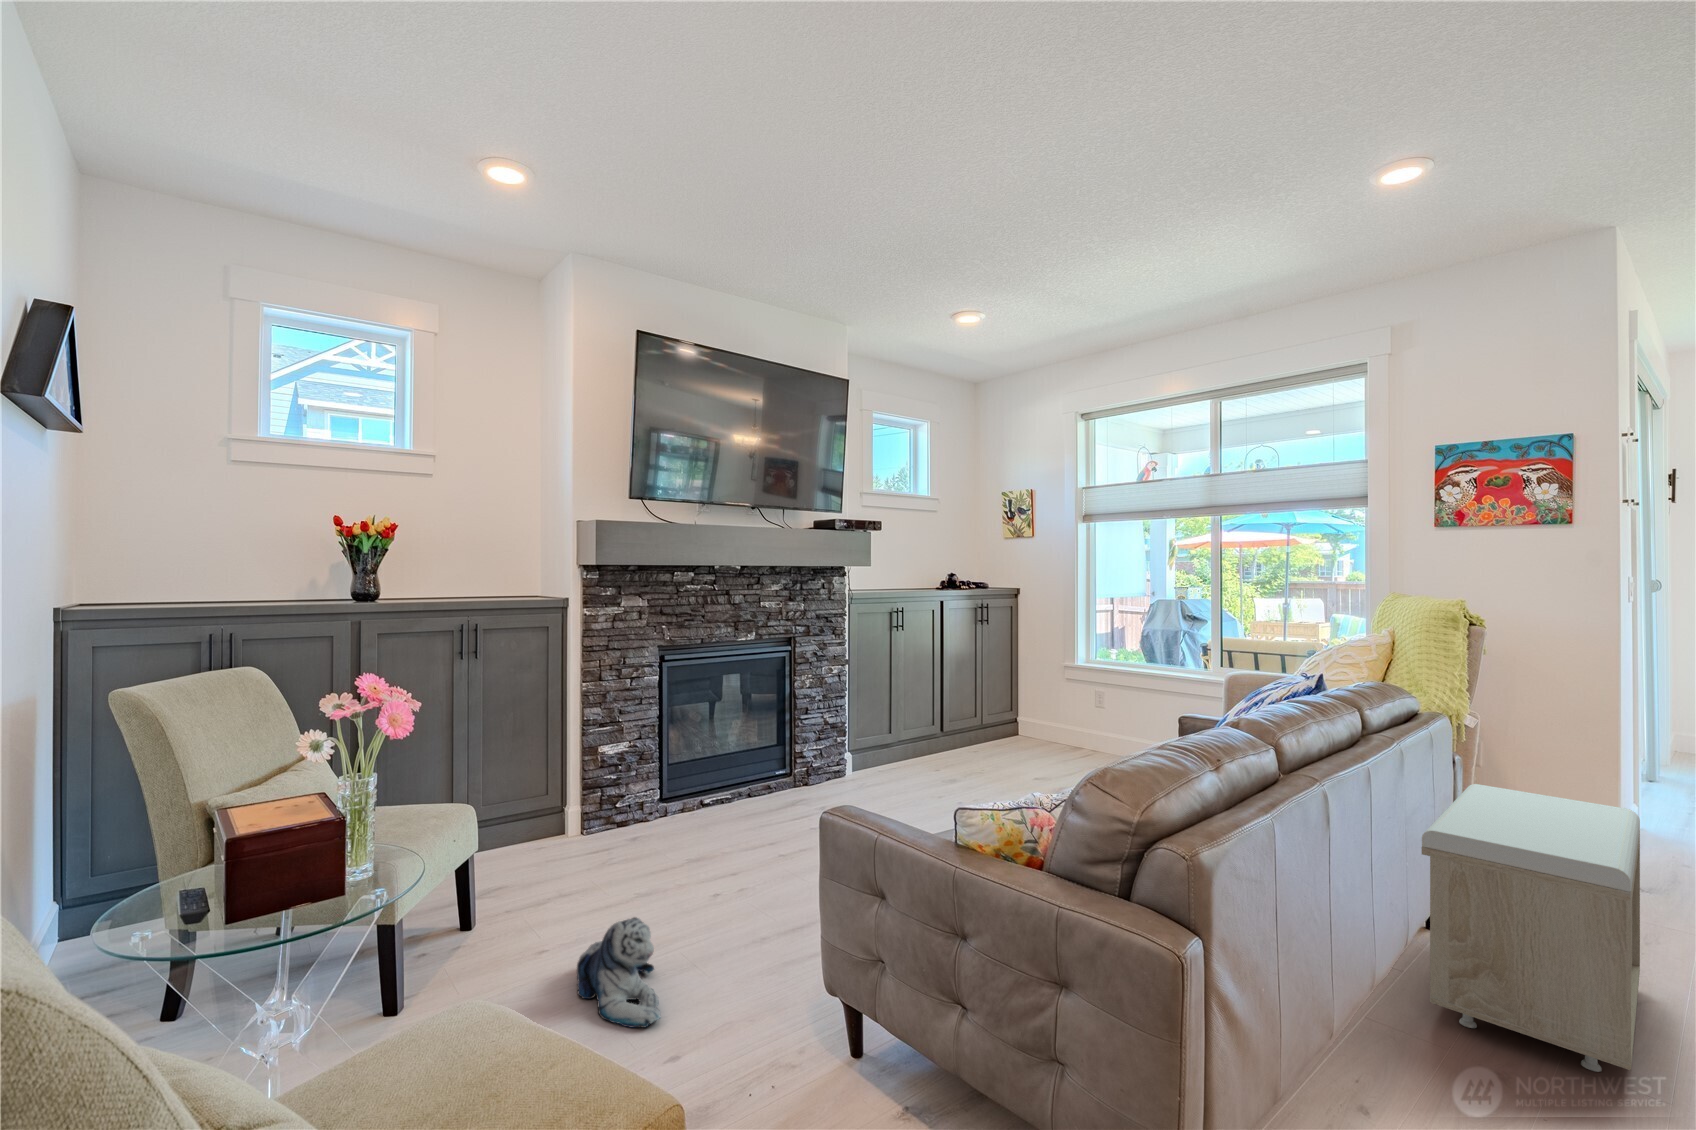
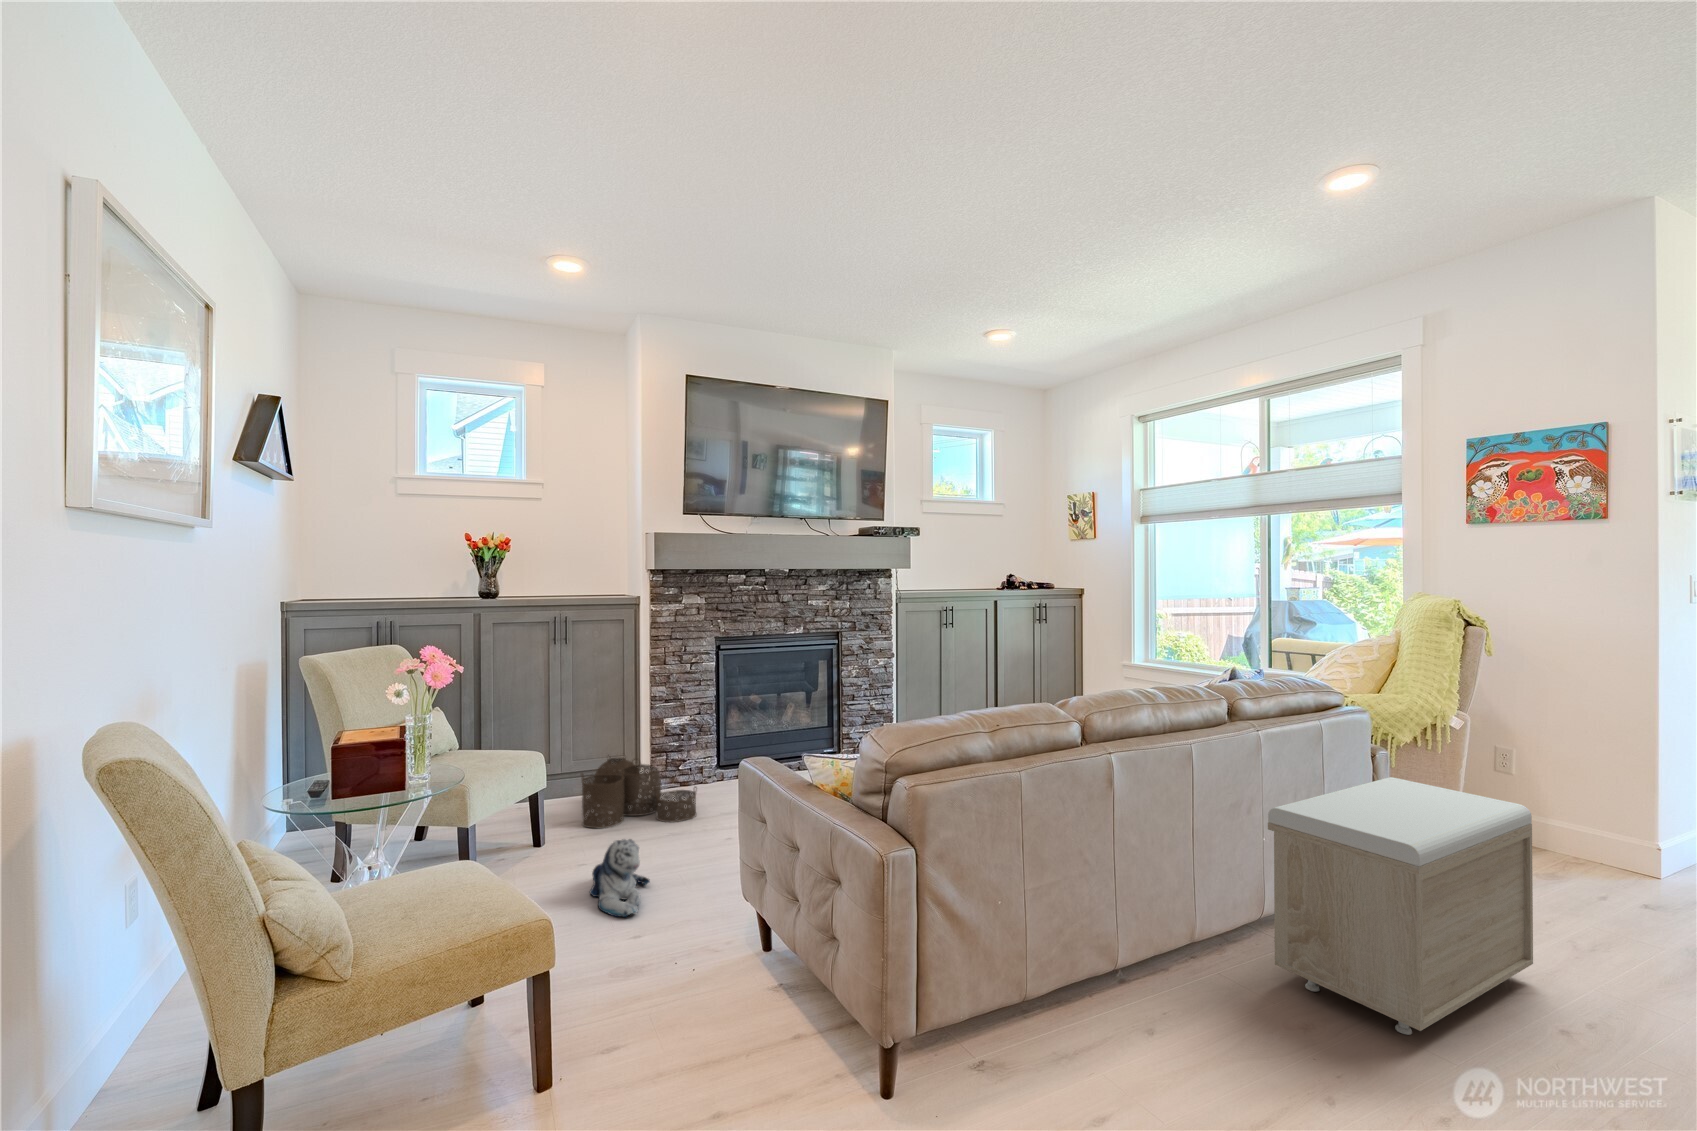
woven basket: none [513,794,660,894] -> present [581,755,696,828]

